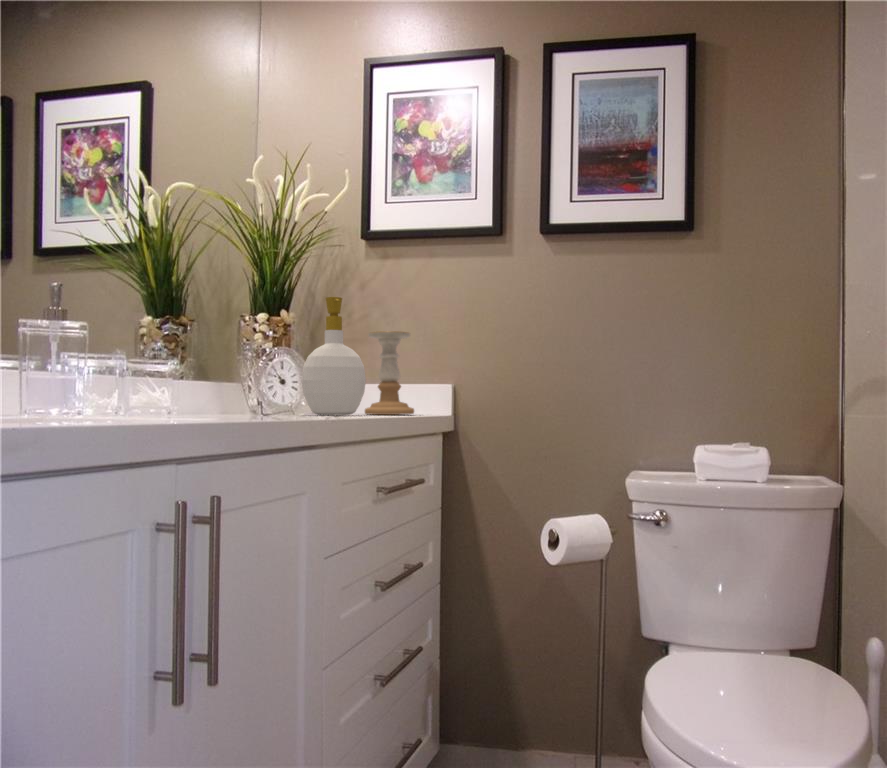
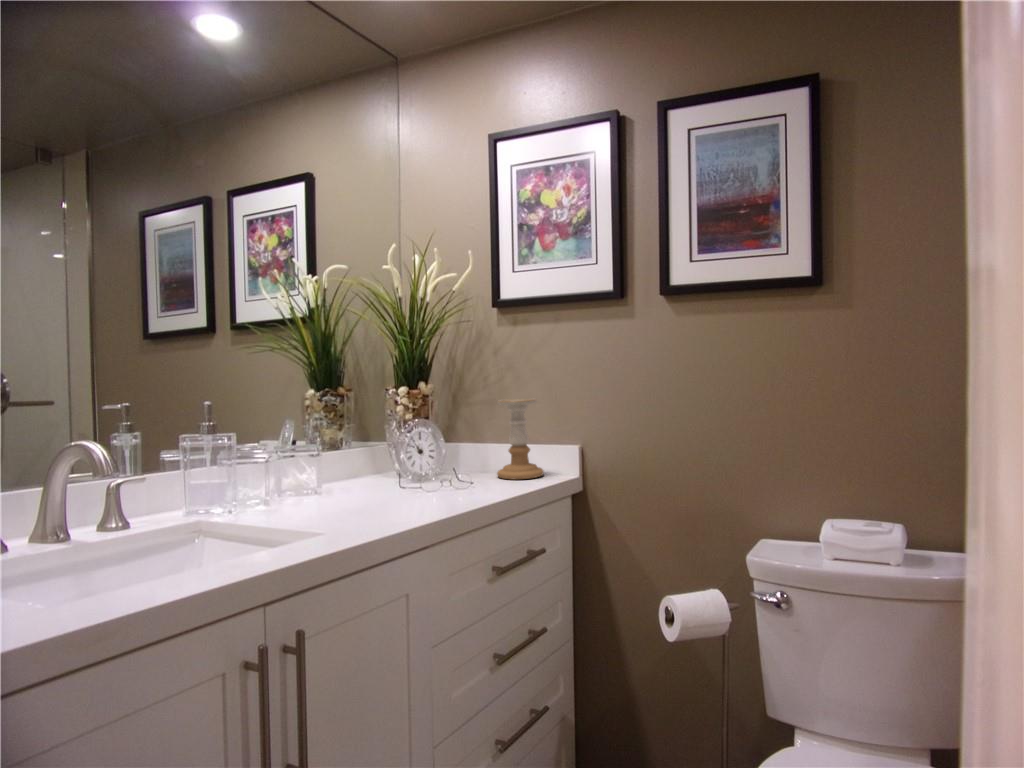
soap bottle: present [302,297,366,415] -> none [428,380,488,490]

